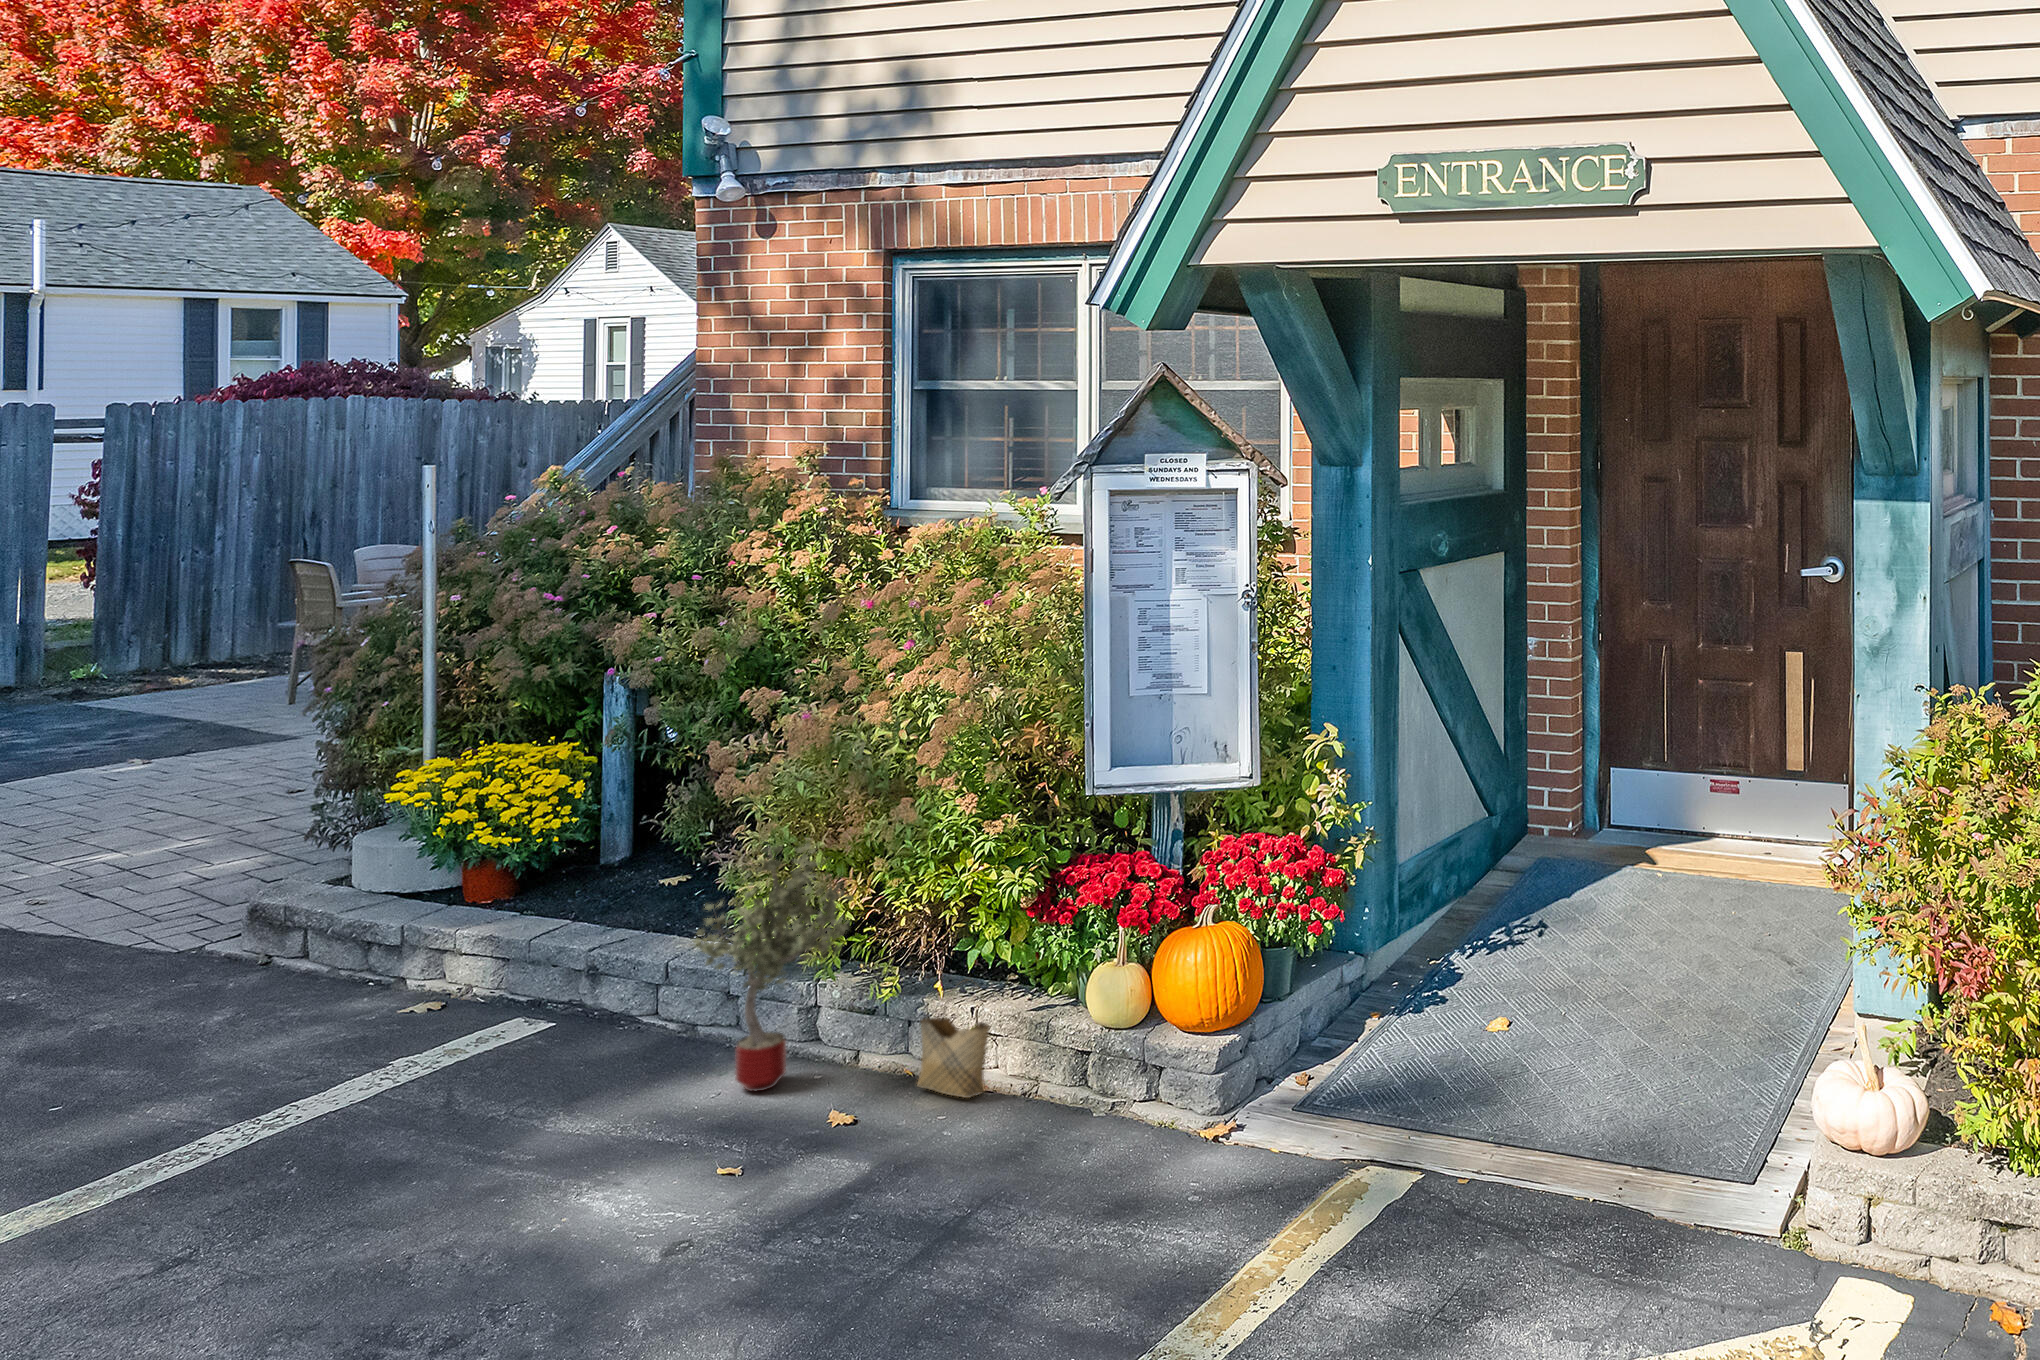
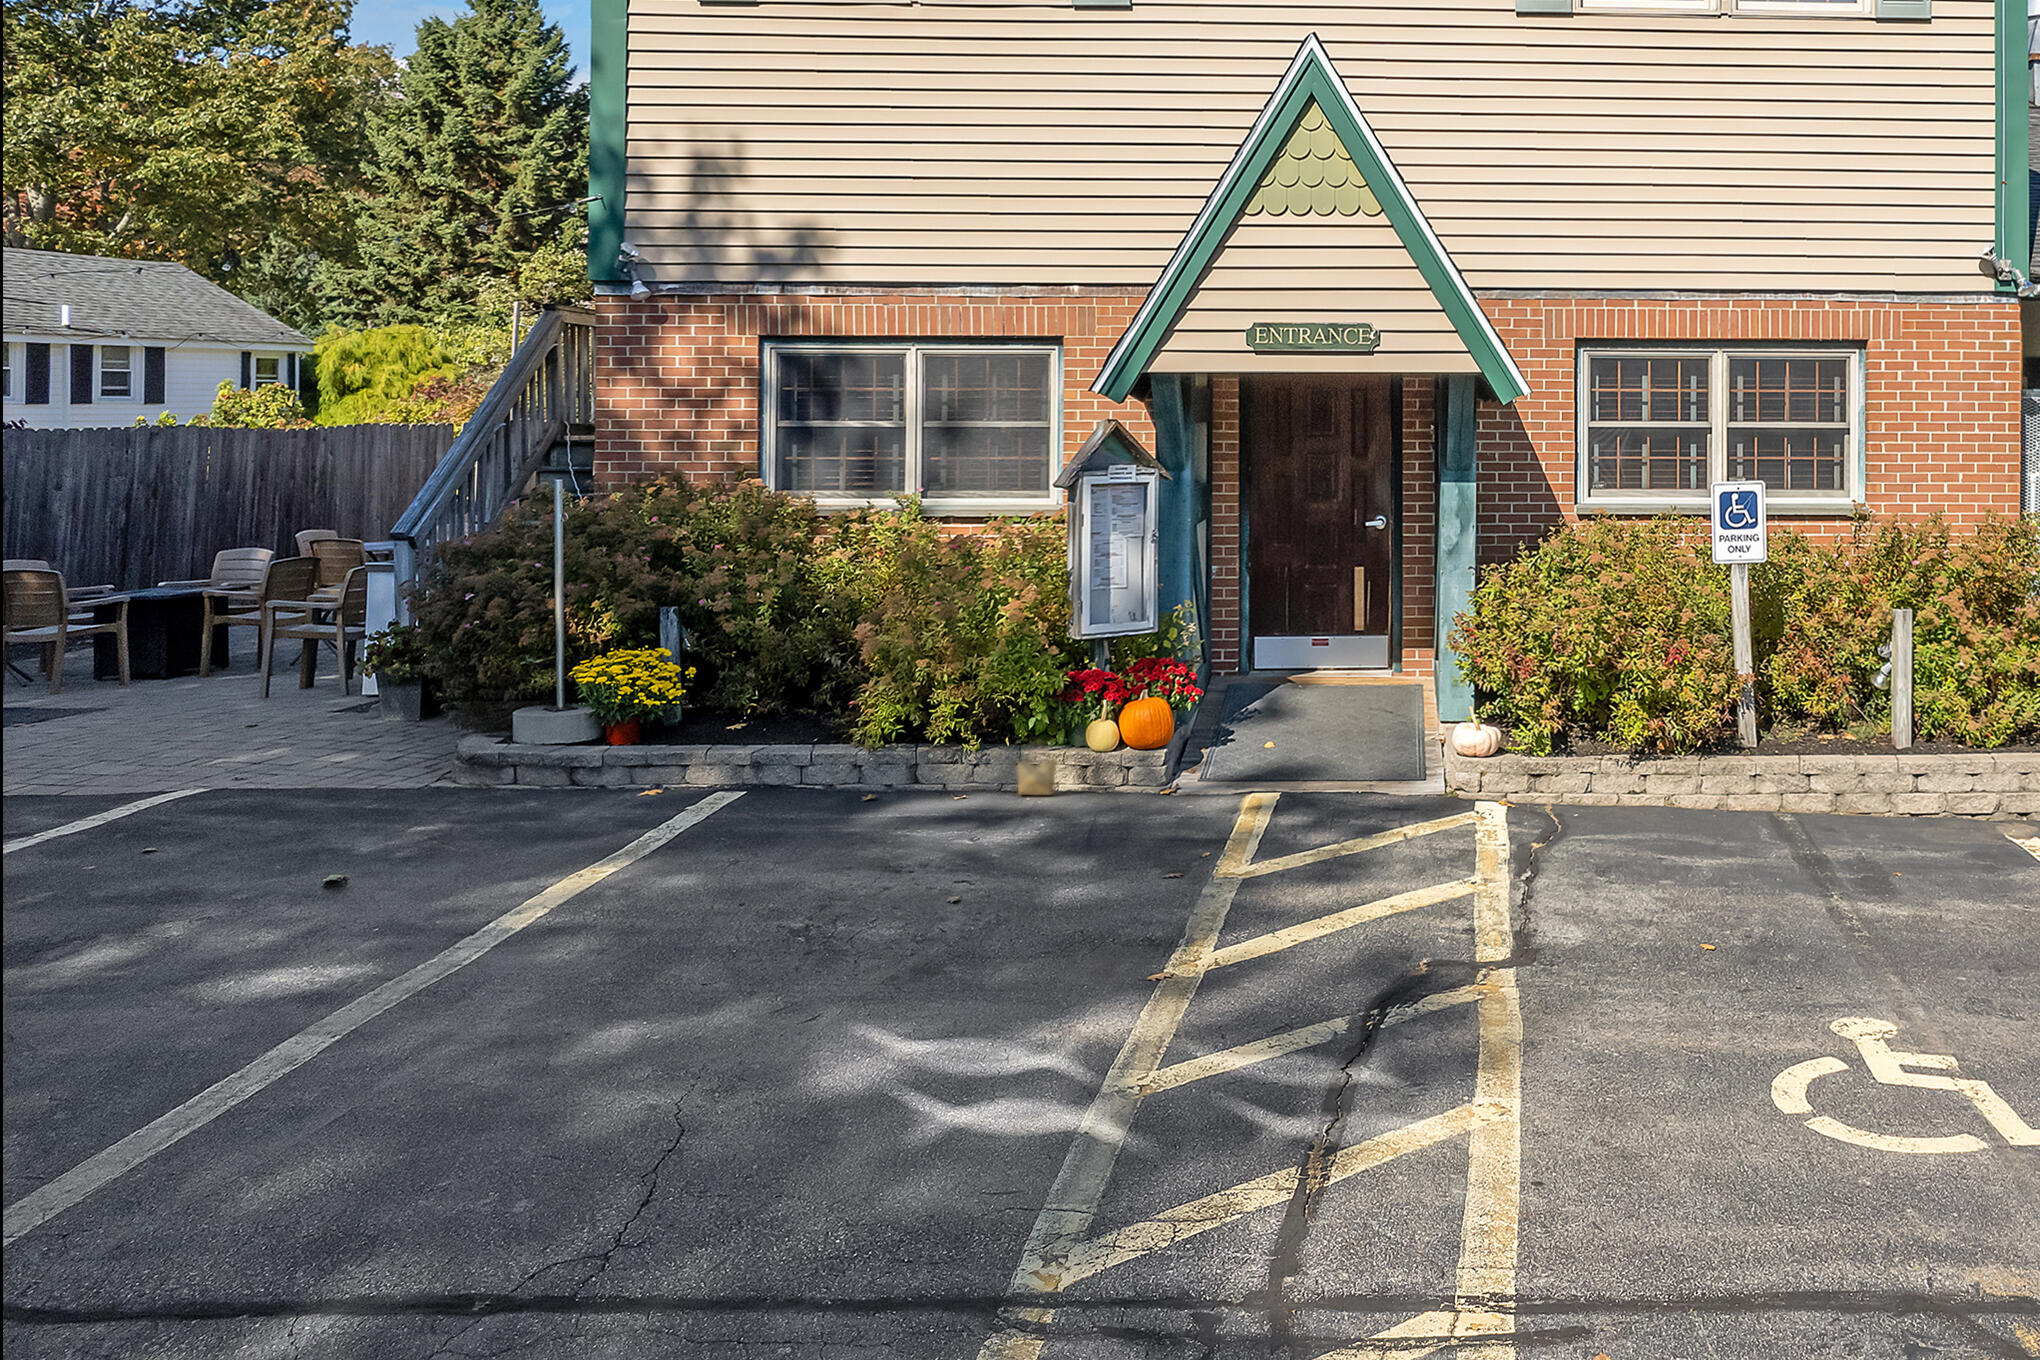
potted tree: present [690,843,853,1091] -> none [879,675,986,805]

